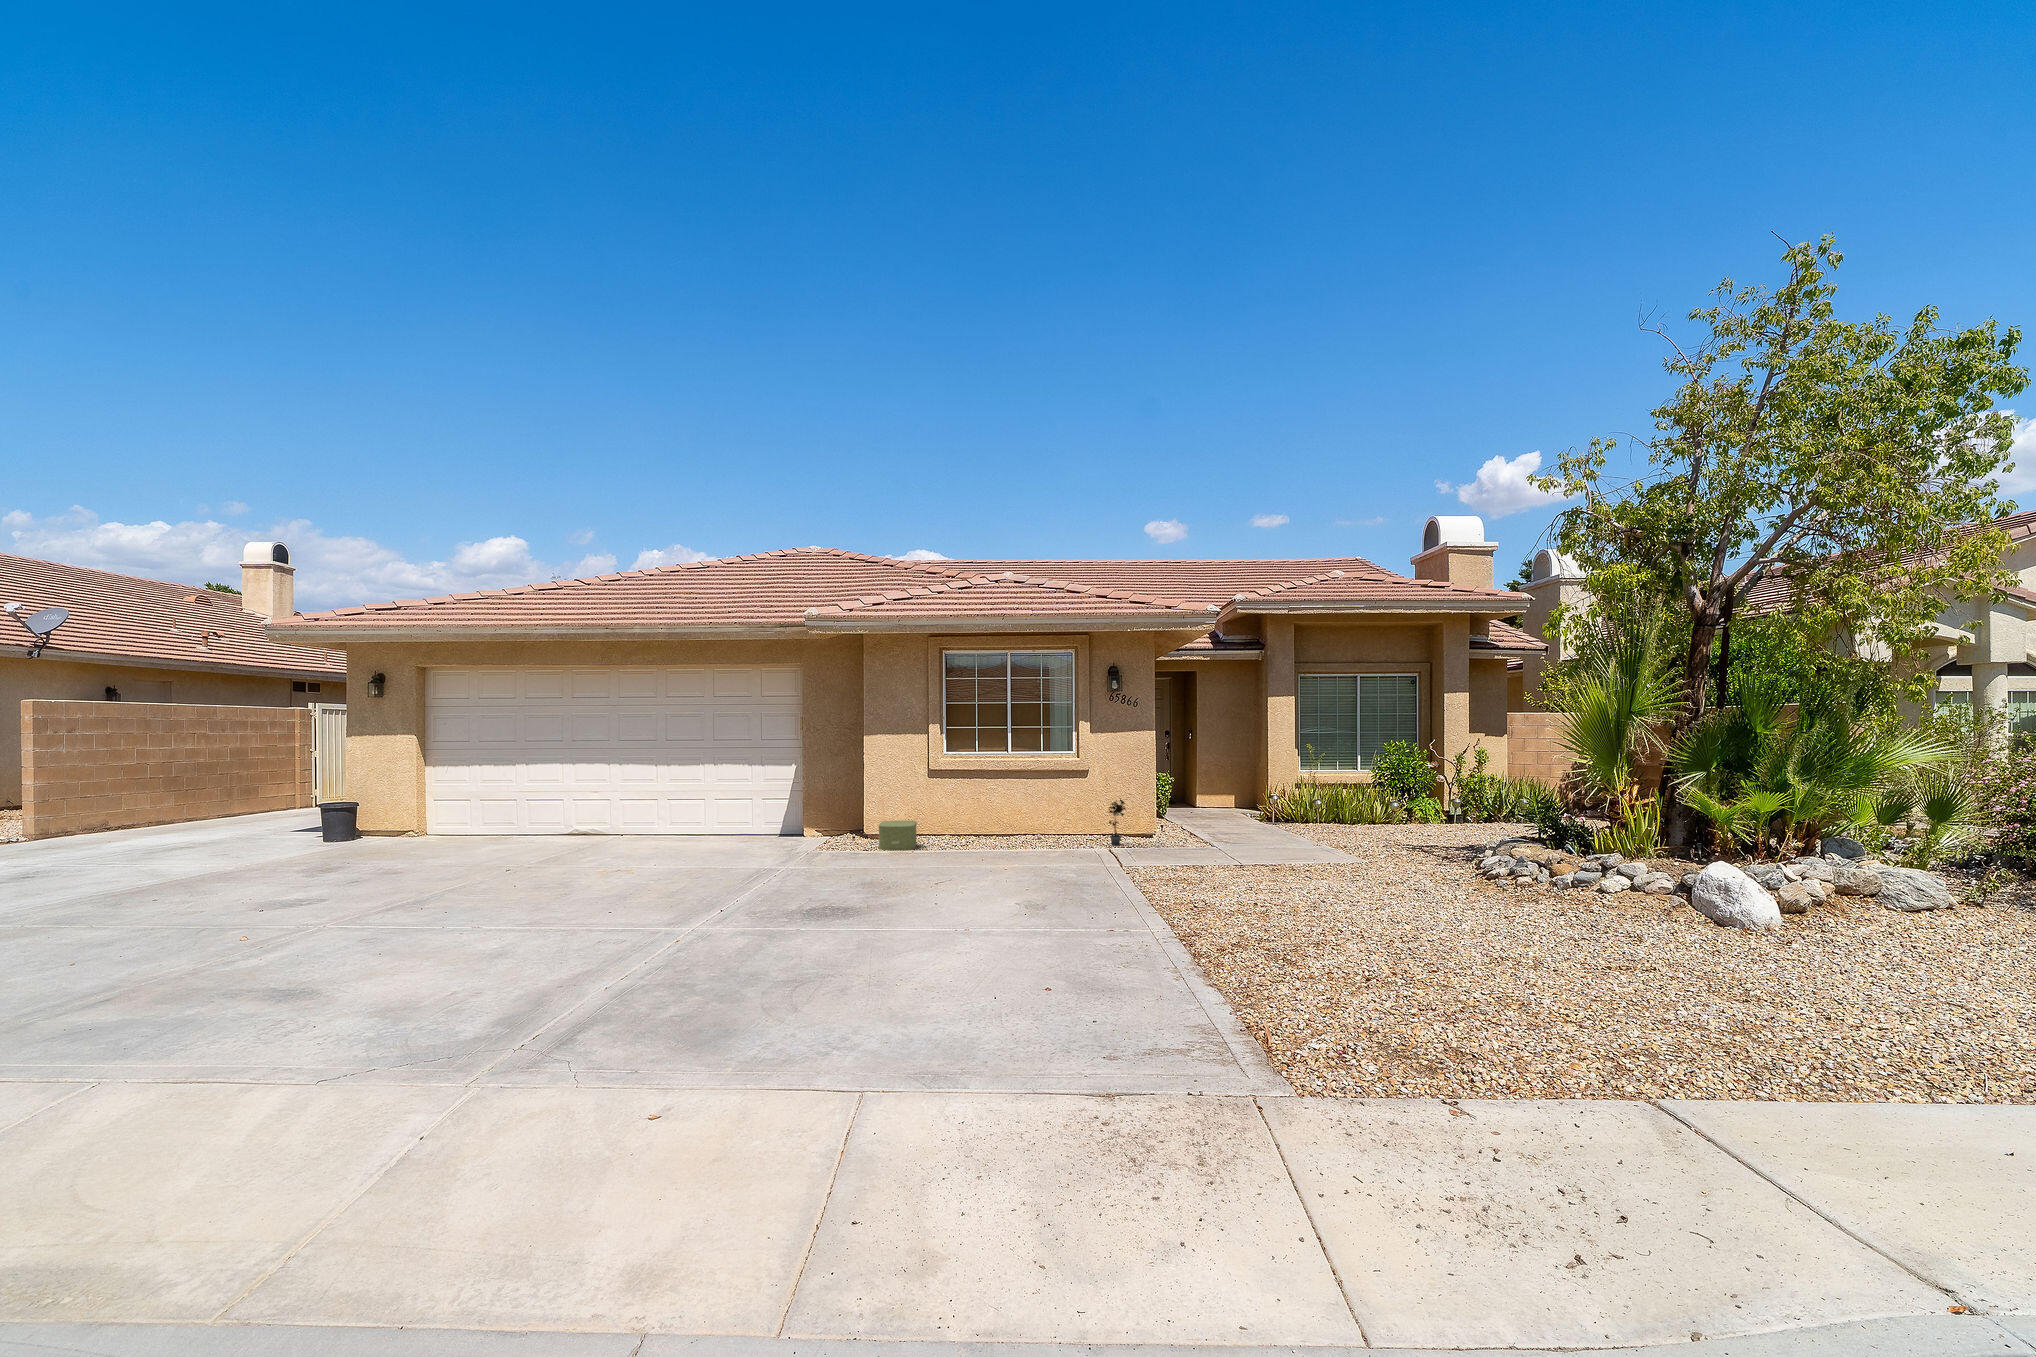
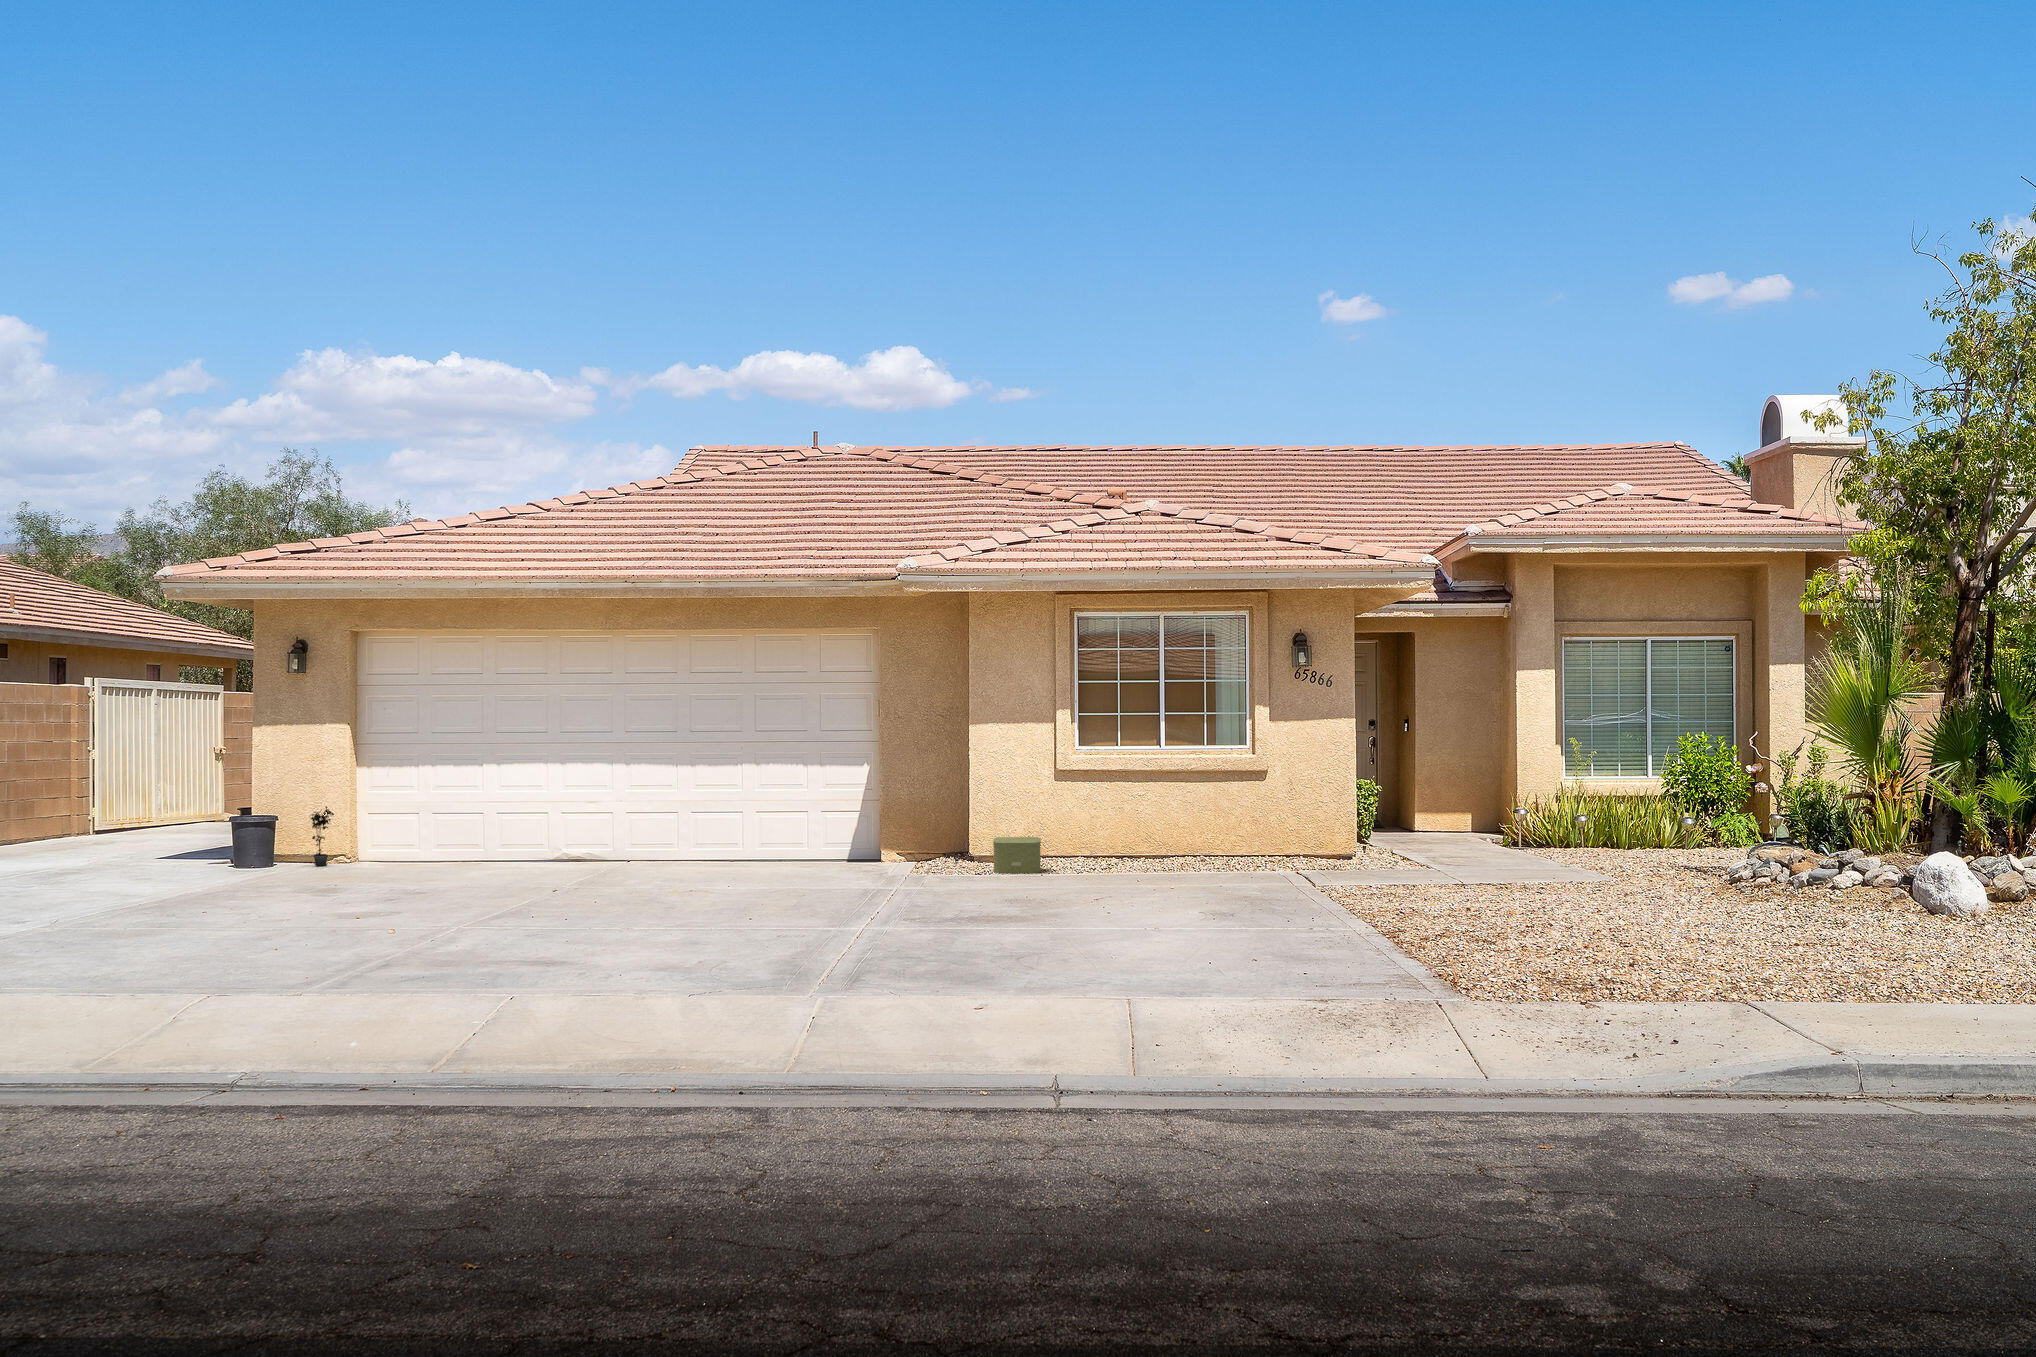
potted plant: present [1109,798,1126,845] -> present [310,807,334,866]

